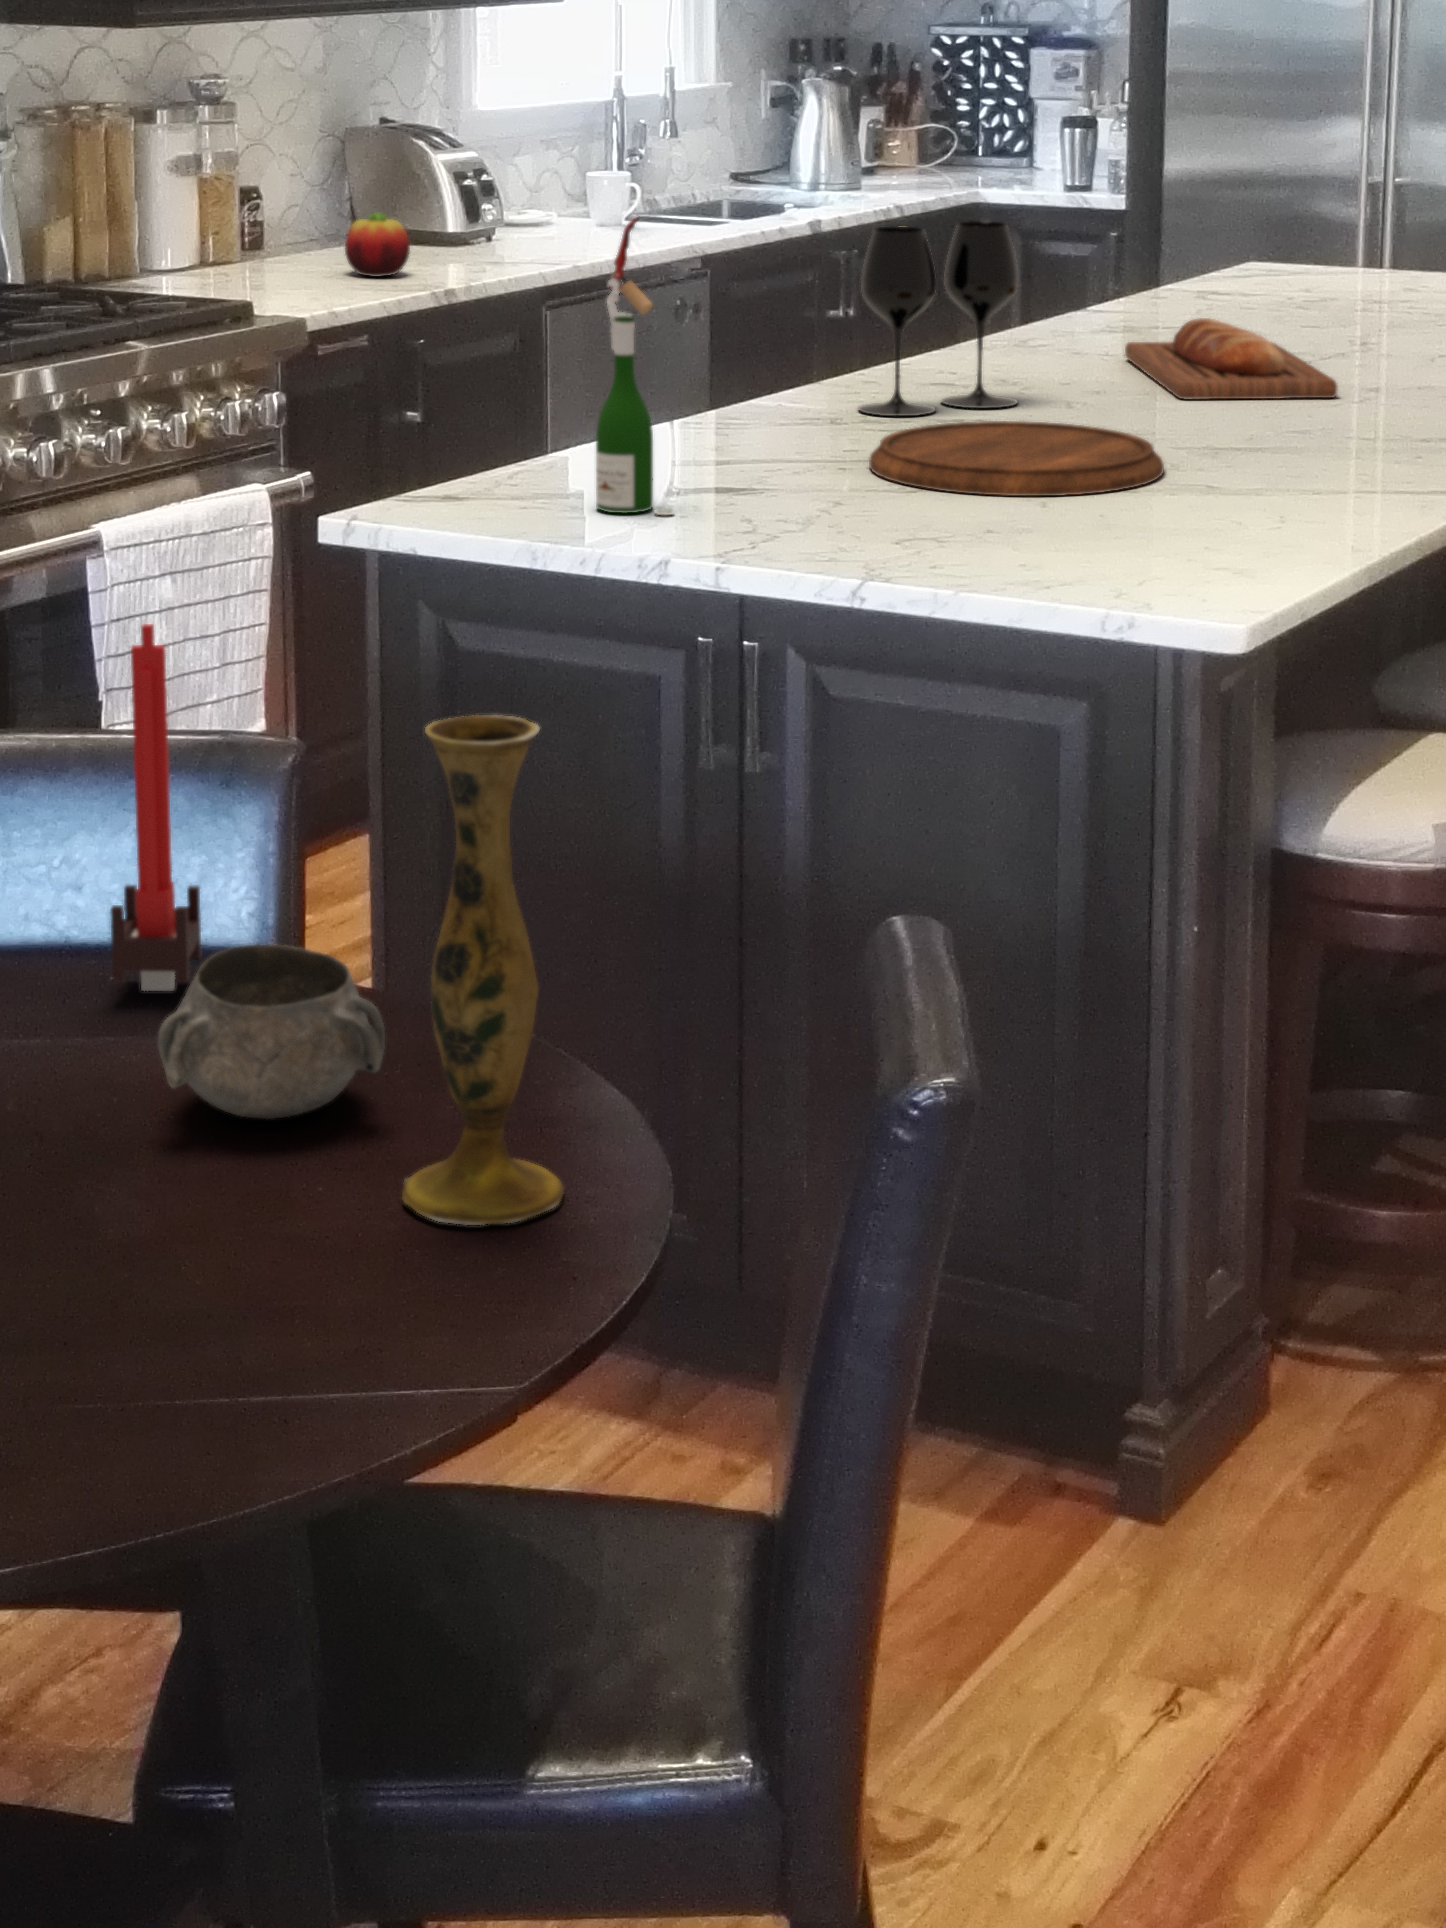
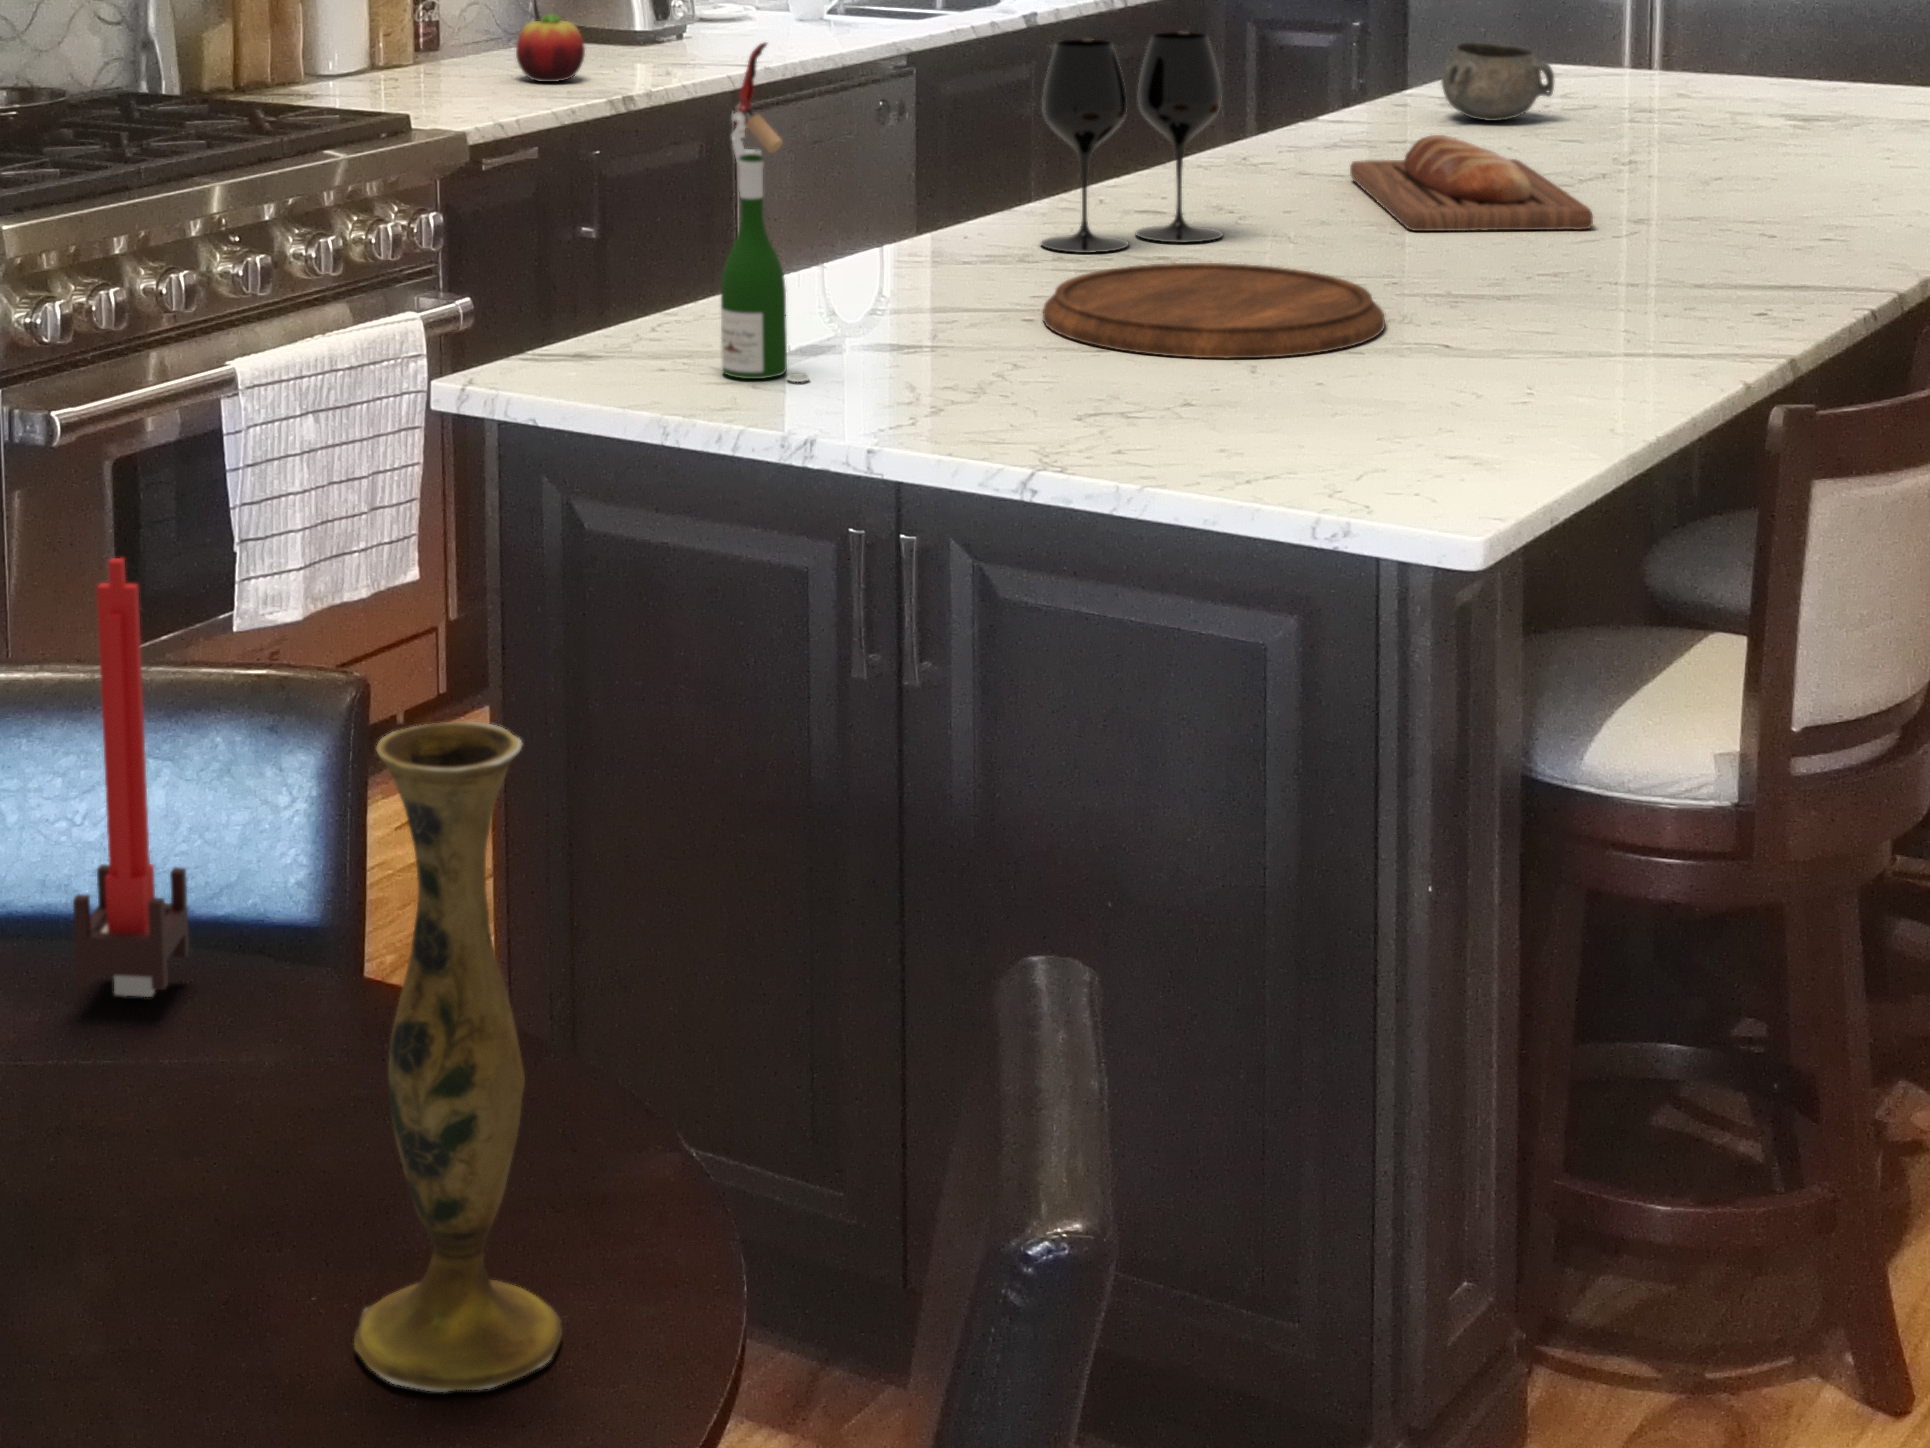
decorative bowl: present [158,944,385,1119] -> present [1441,42,1554,121]

